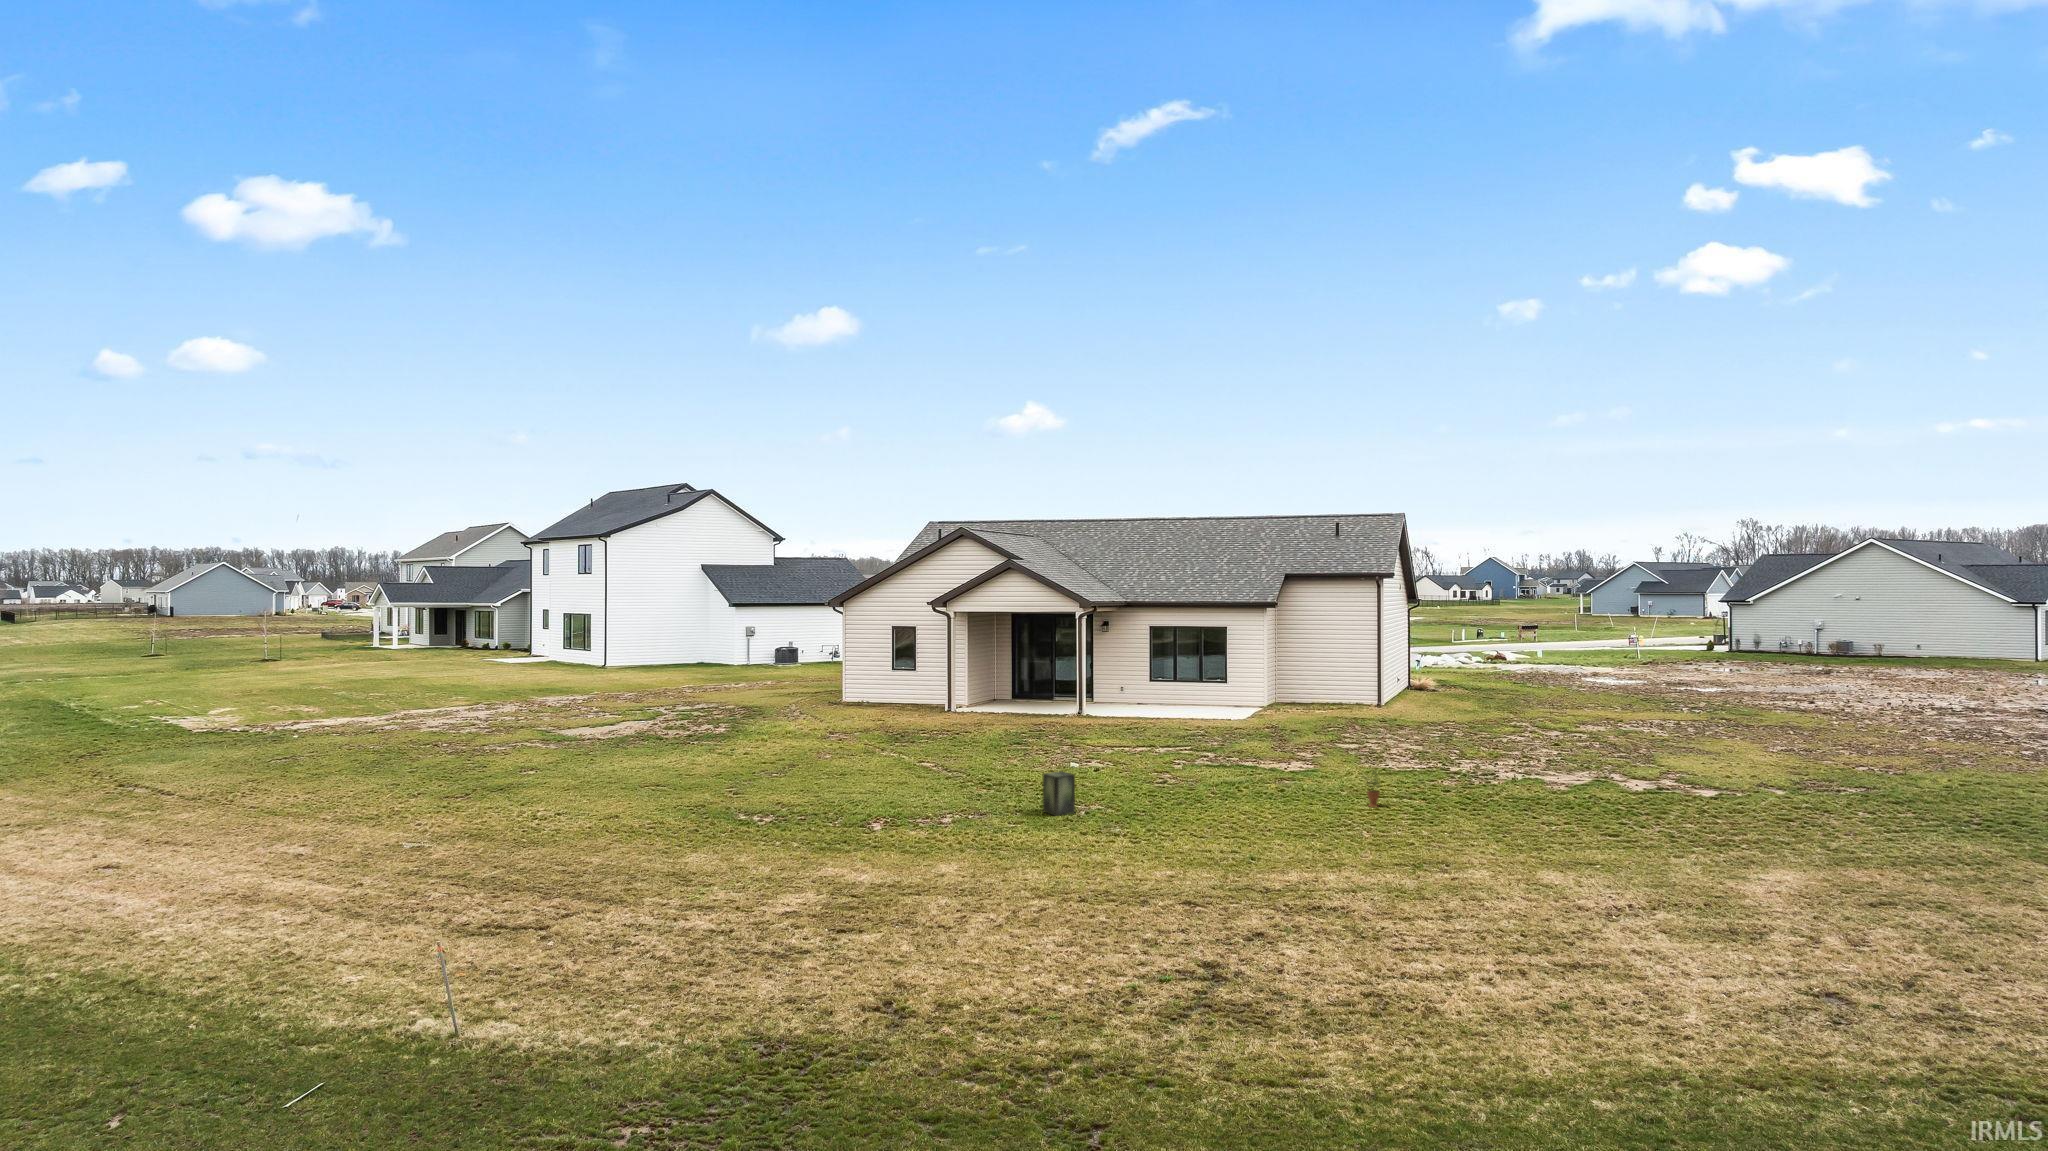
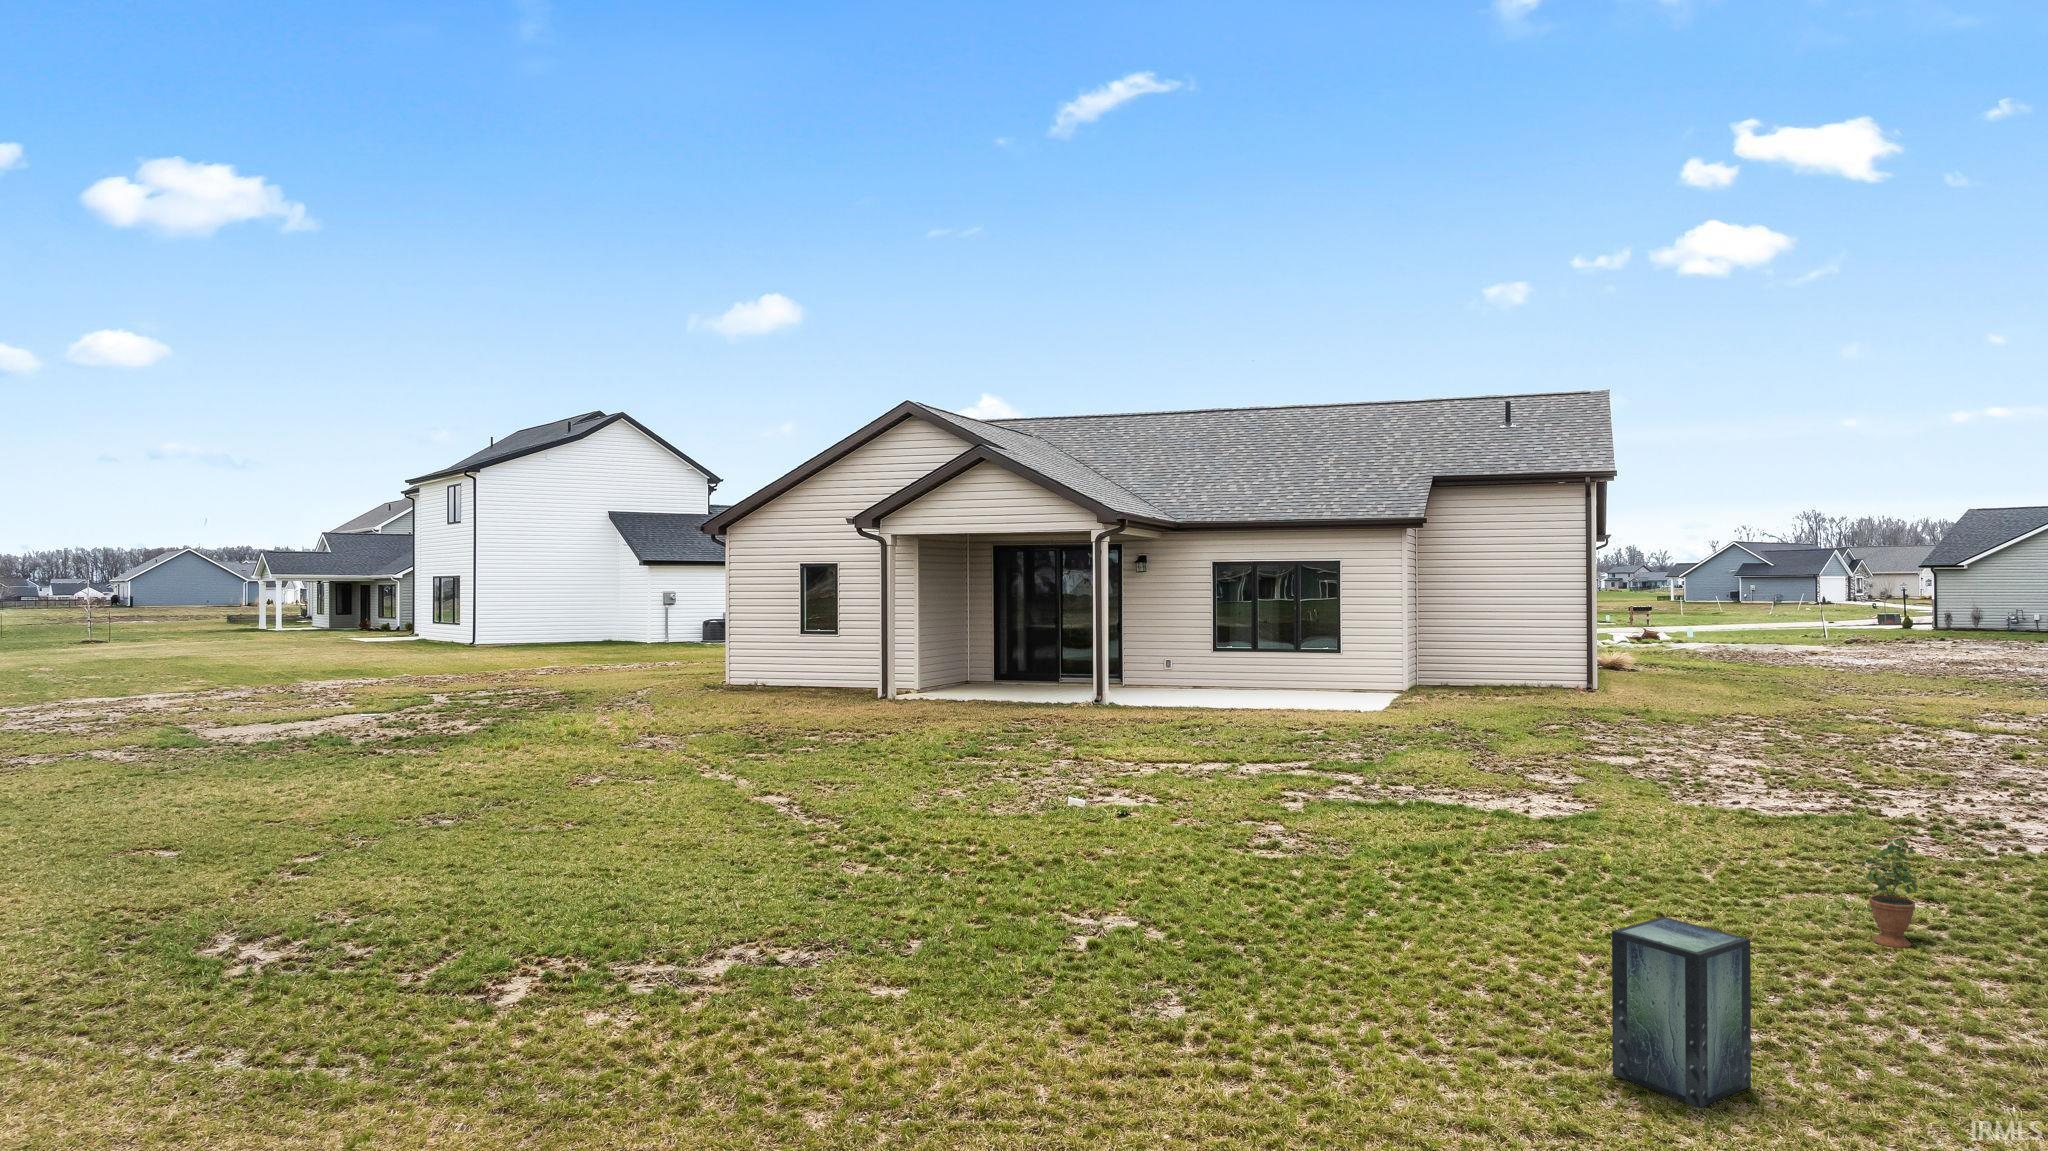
storage box: present [1043,771,1075,816] -> present [1612,917,1751,1108]

